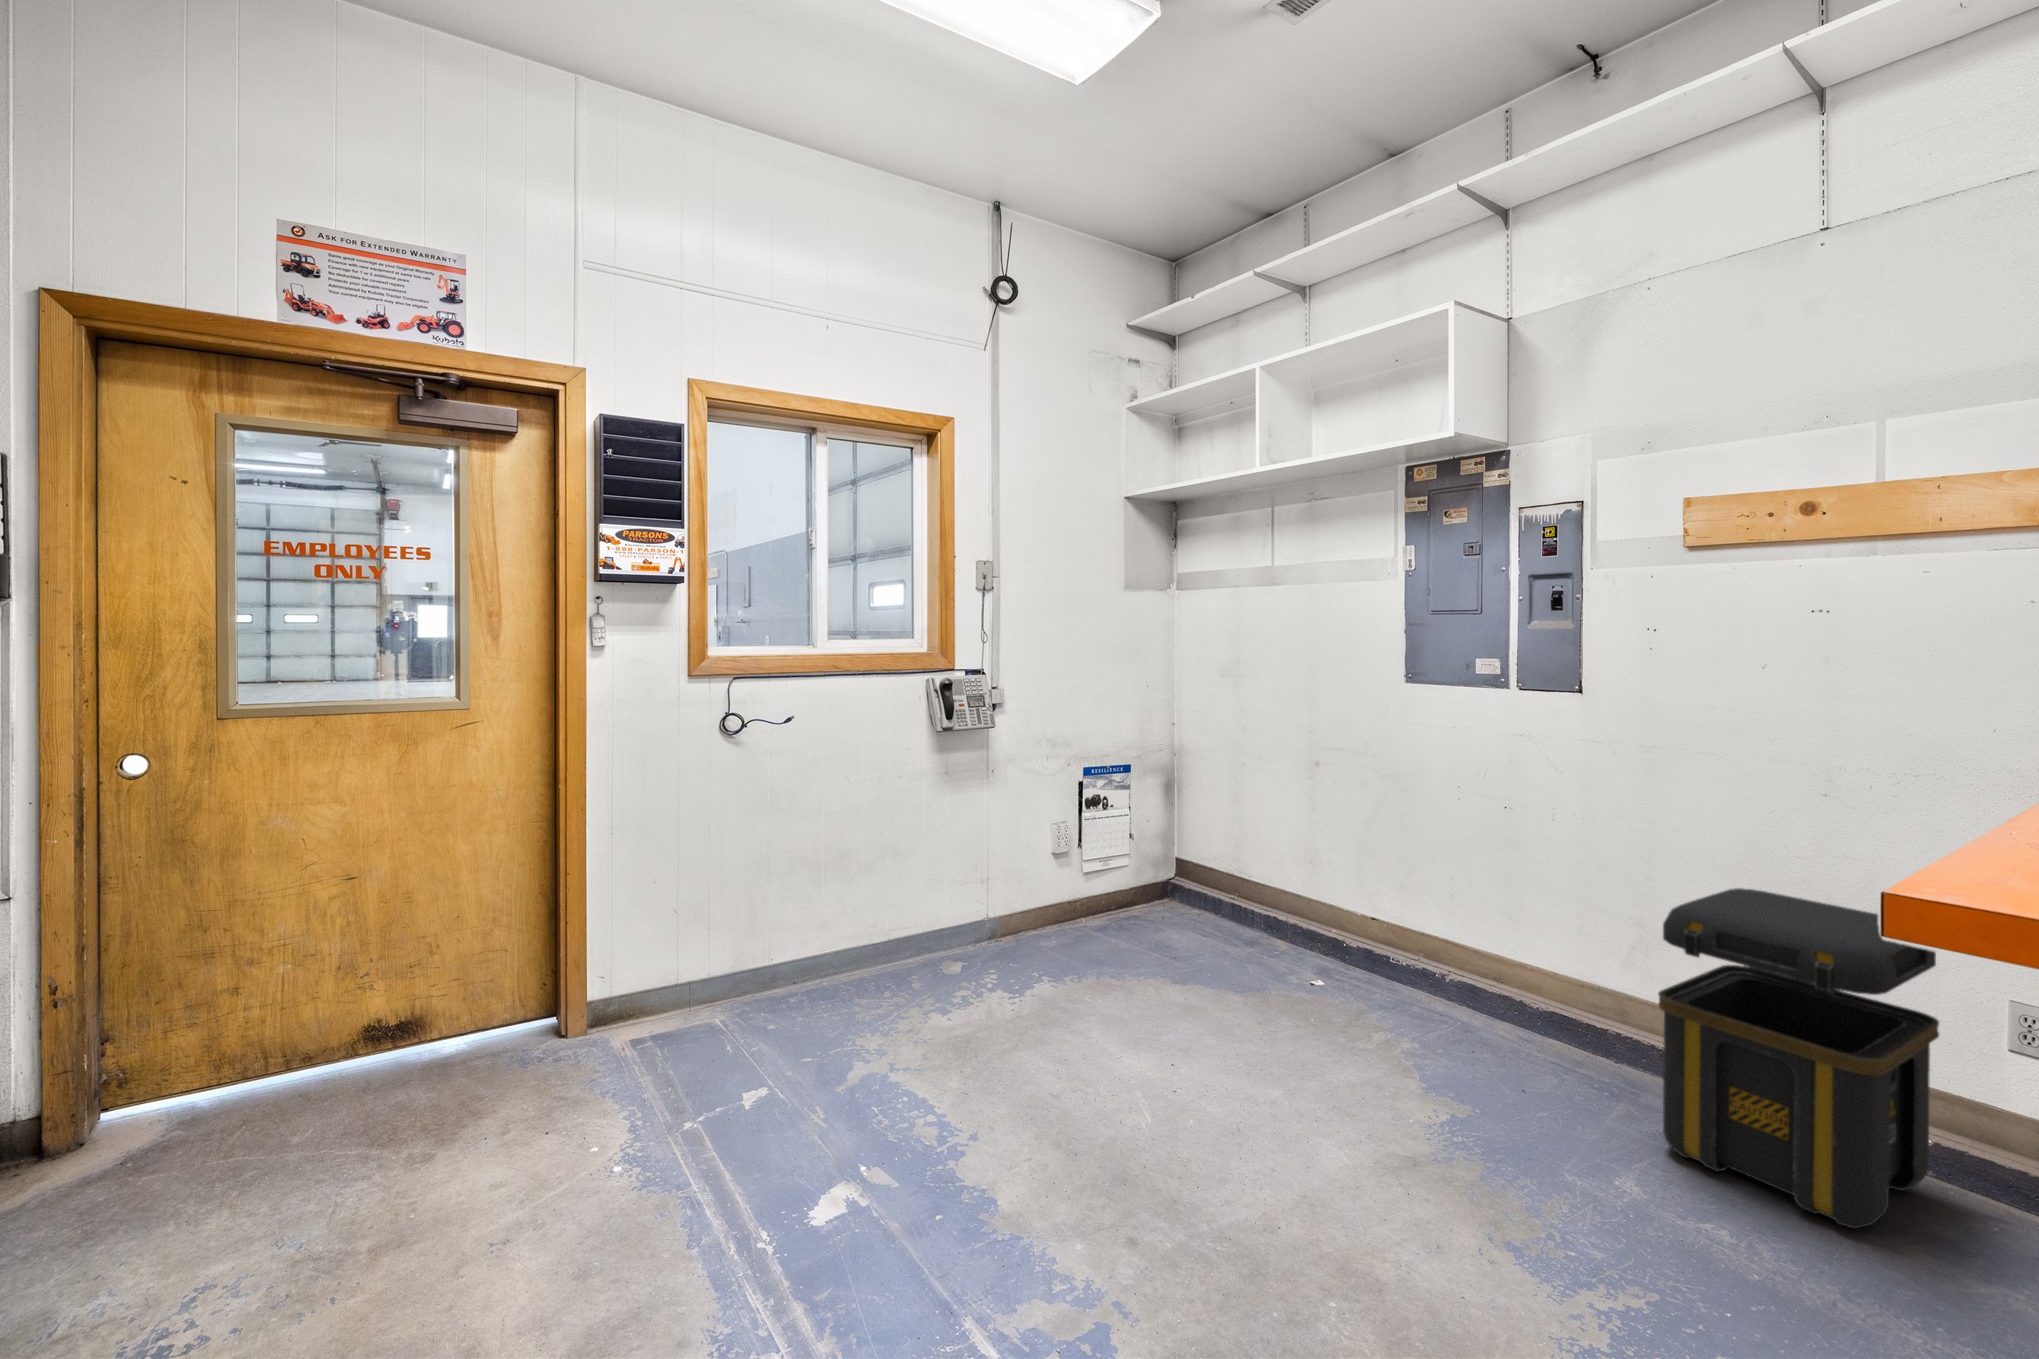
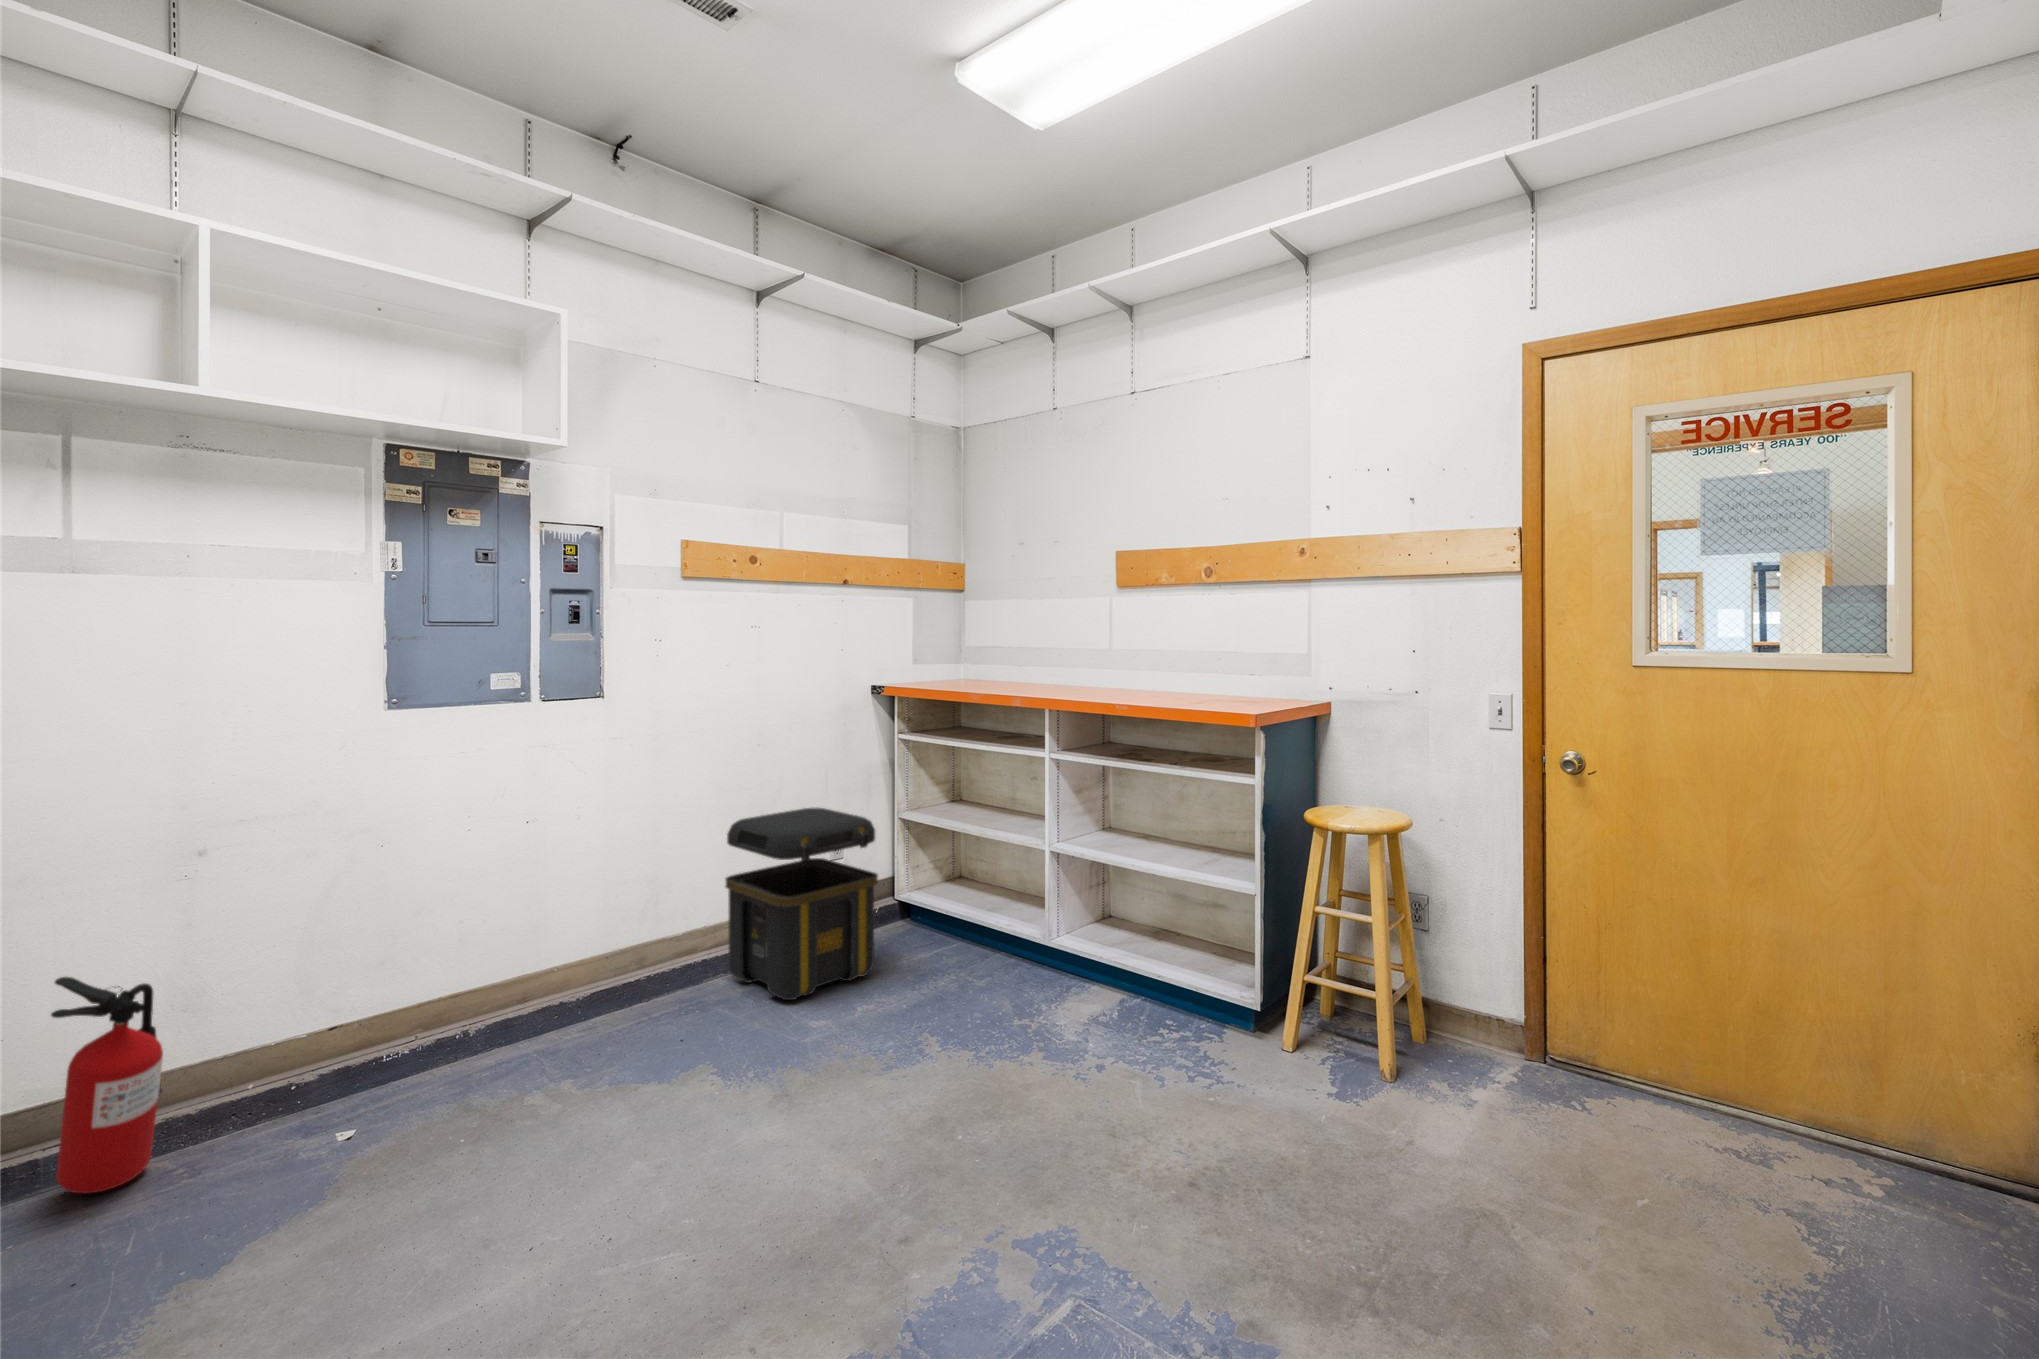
fire extinguisher: none [1222,809,1285,940] -> present [51,977,163,1193]

